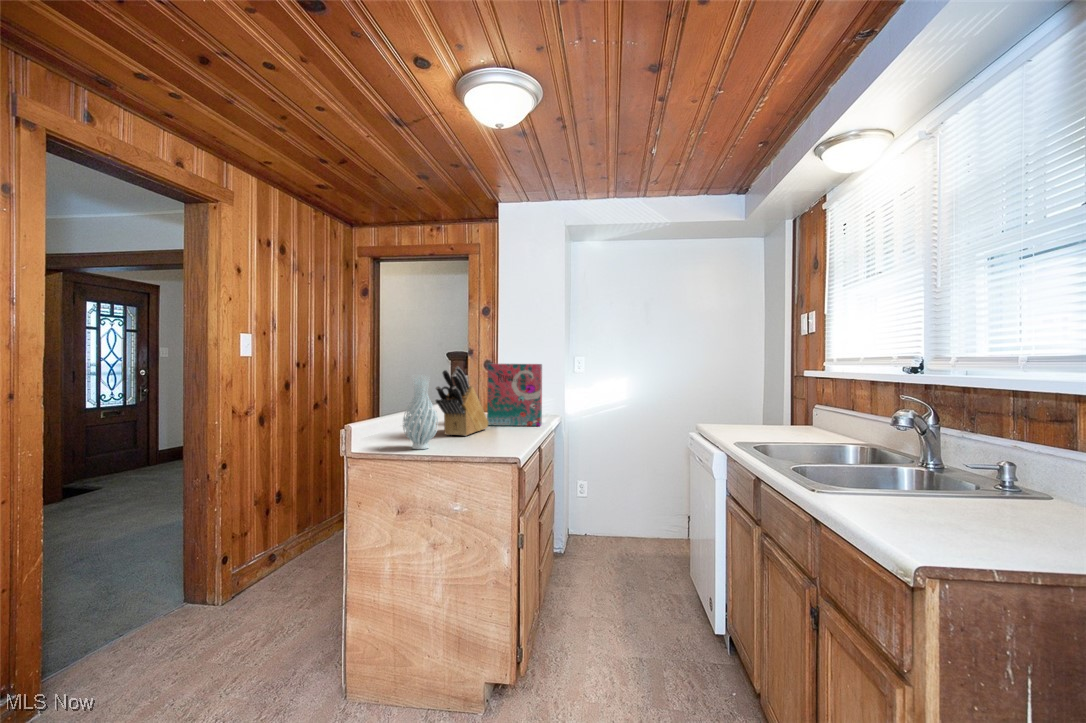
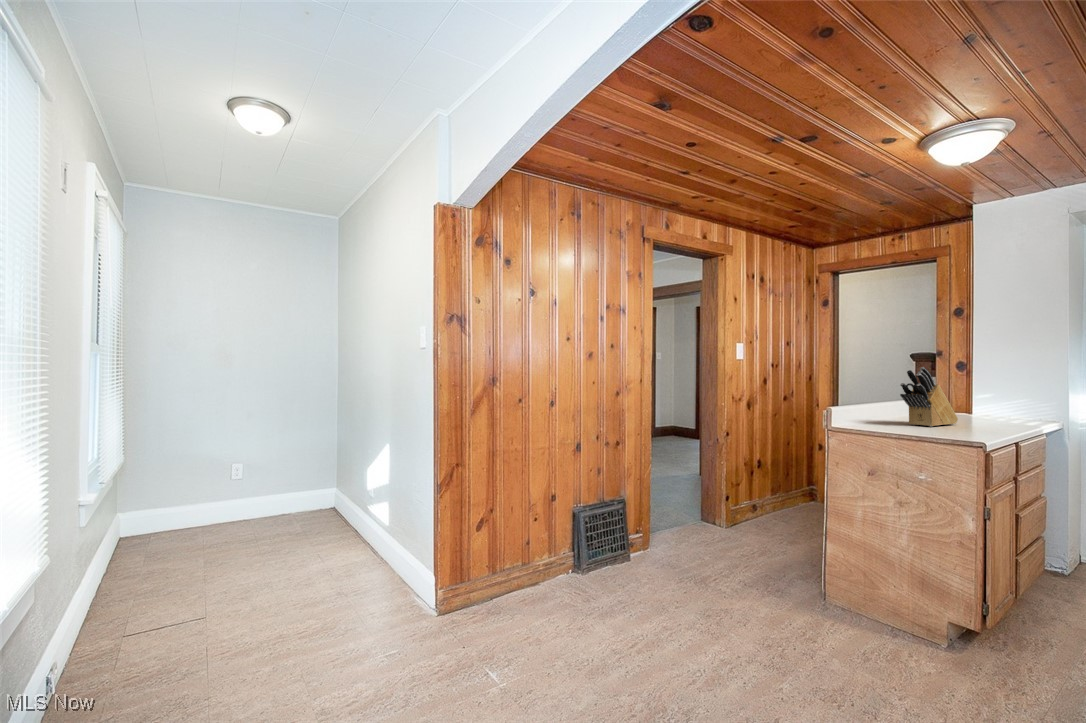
cereal box: present [487,364,542,426] -> none [957,365,1030,428]
vase: present [403,375,438,449] -> none [871,373,903,430]

